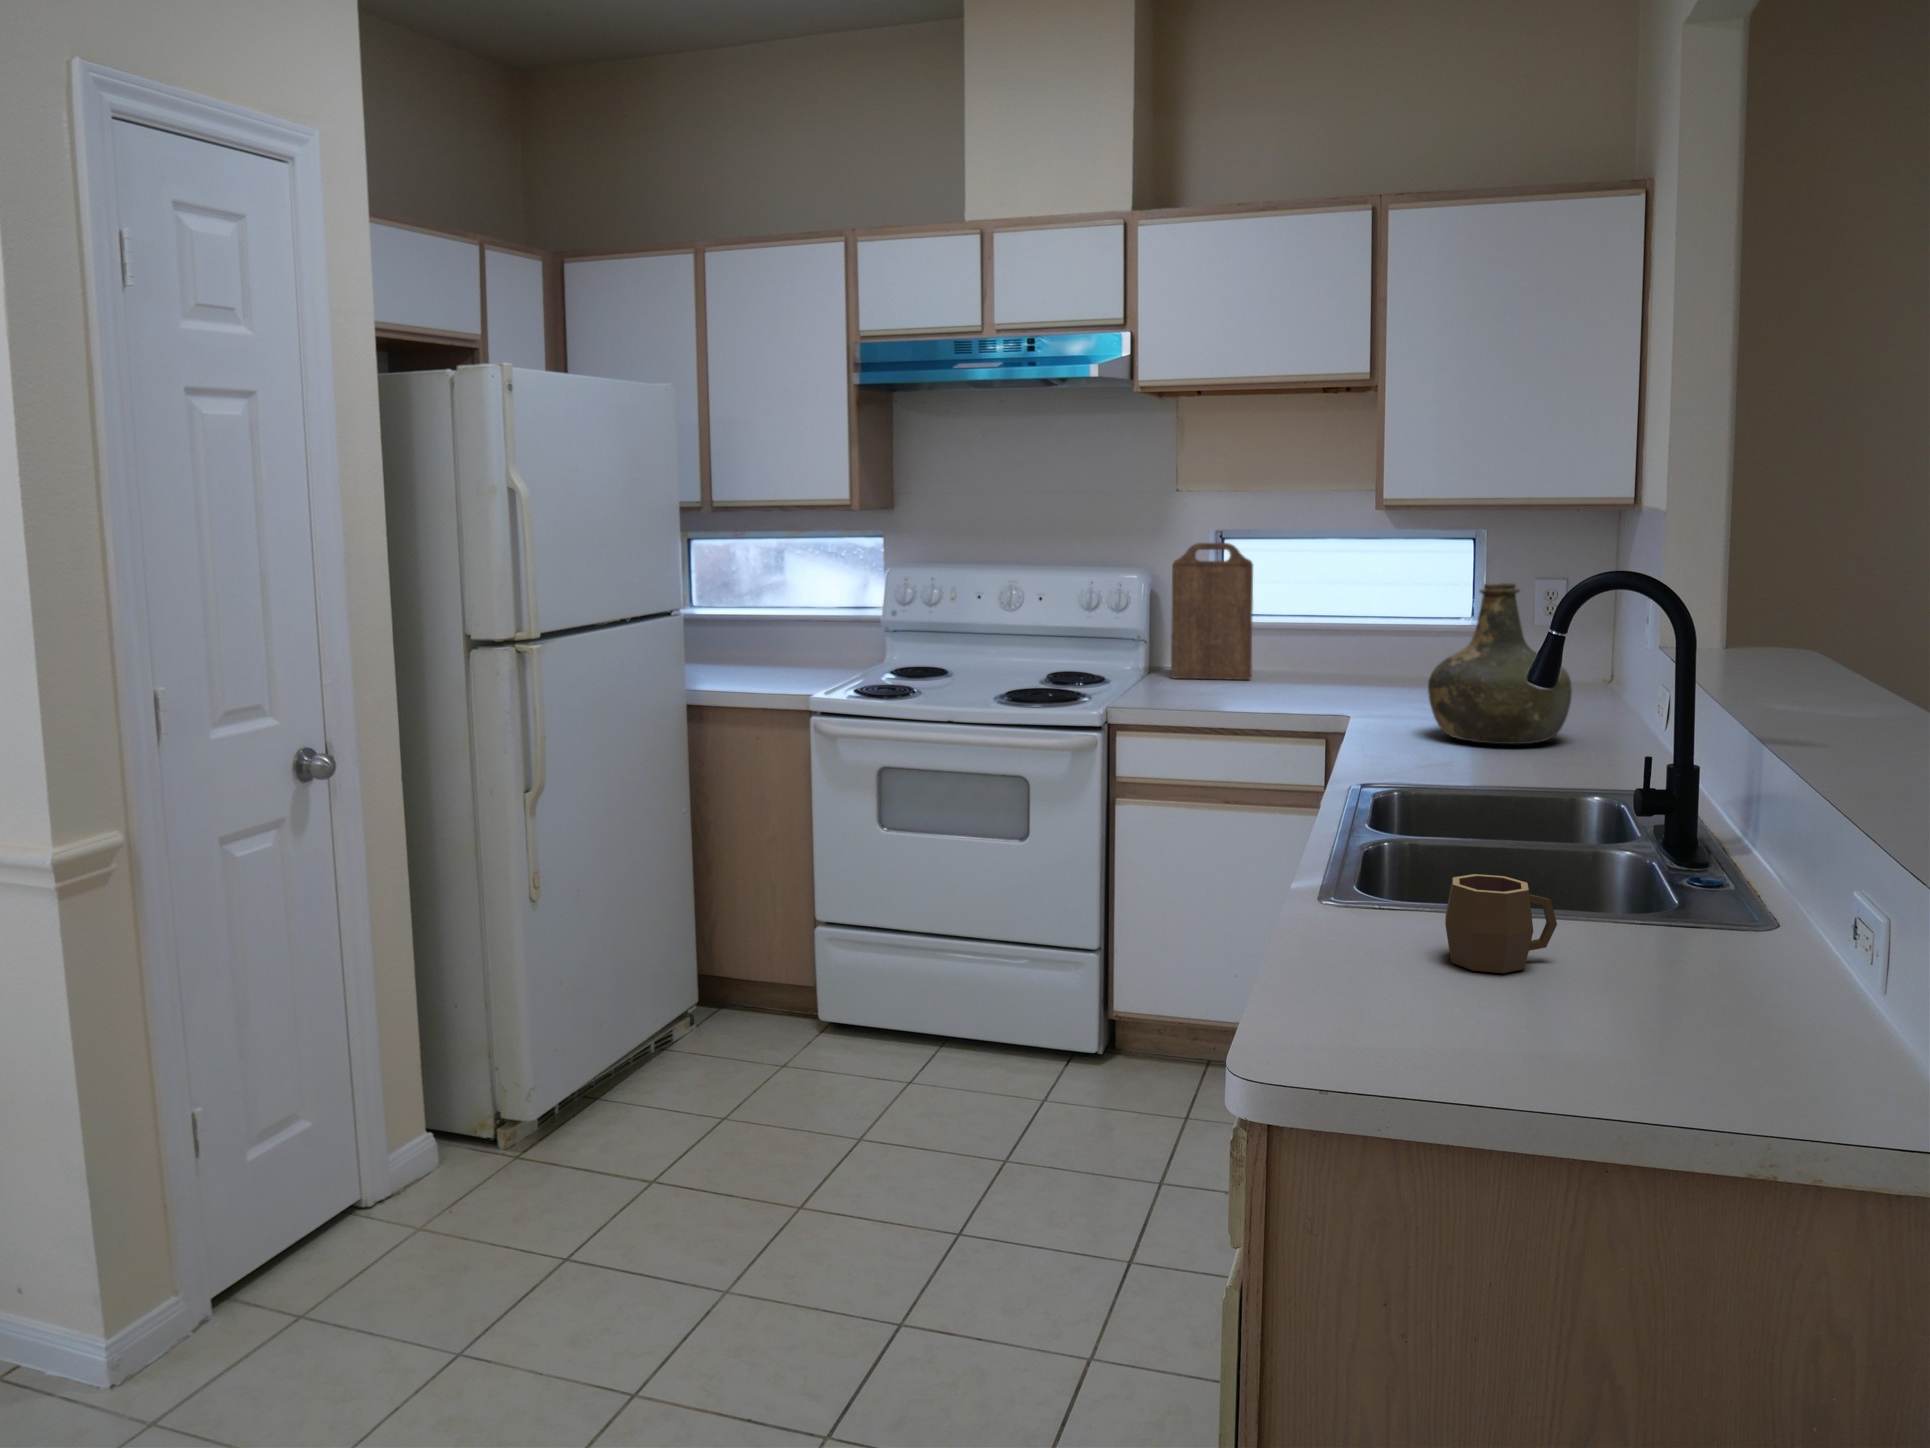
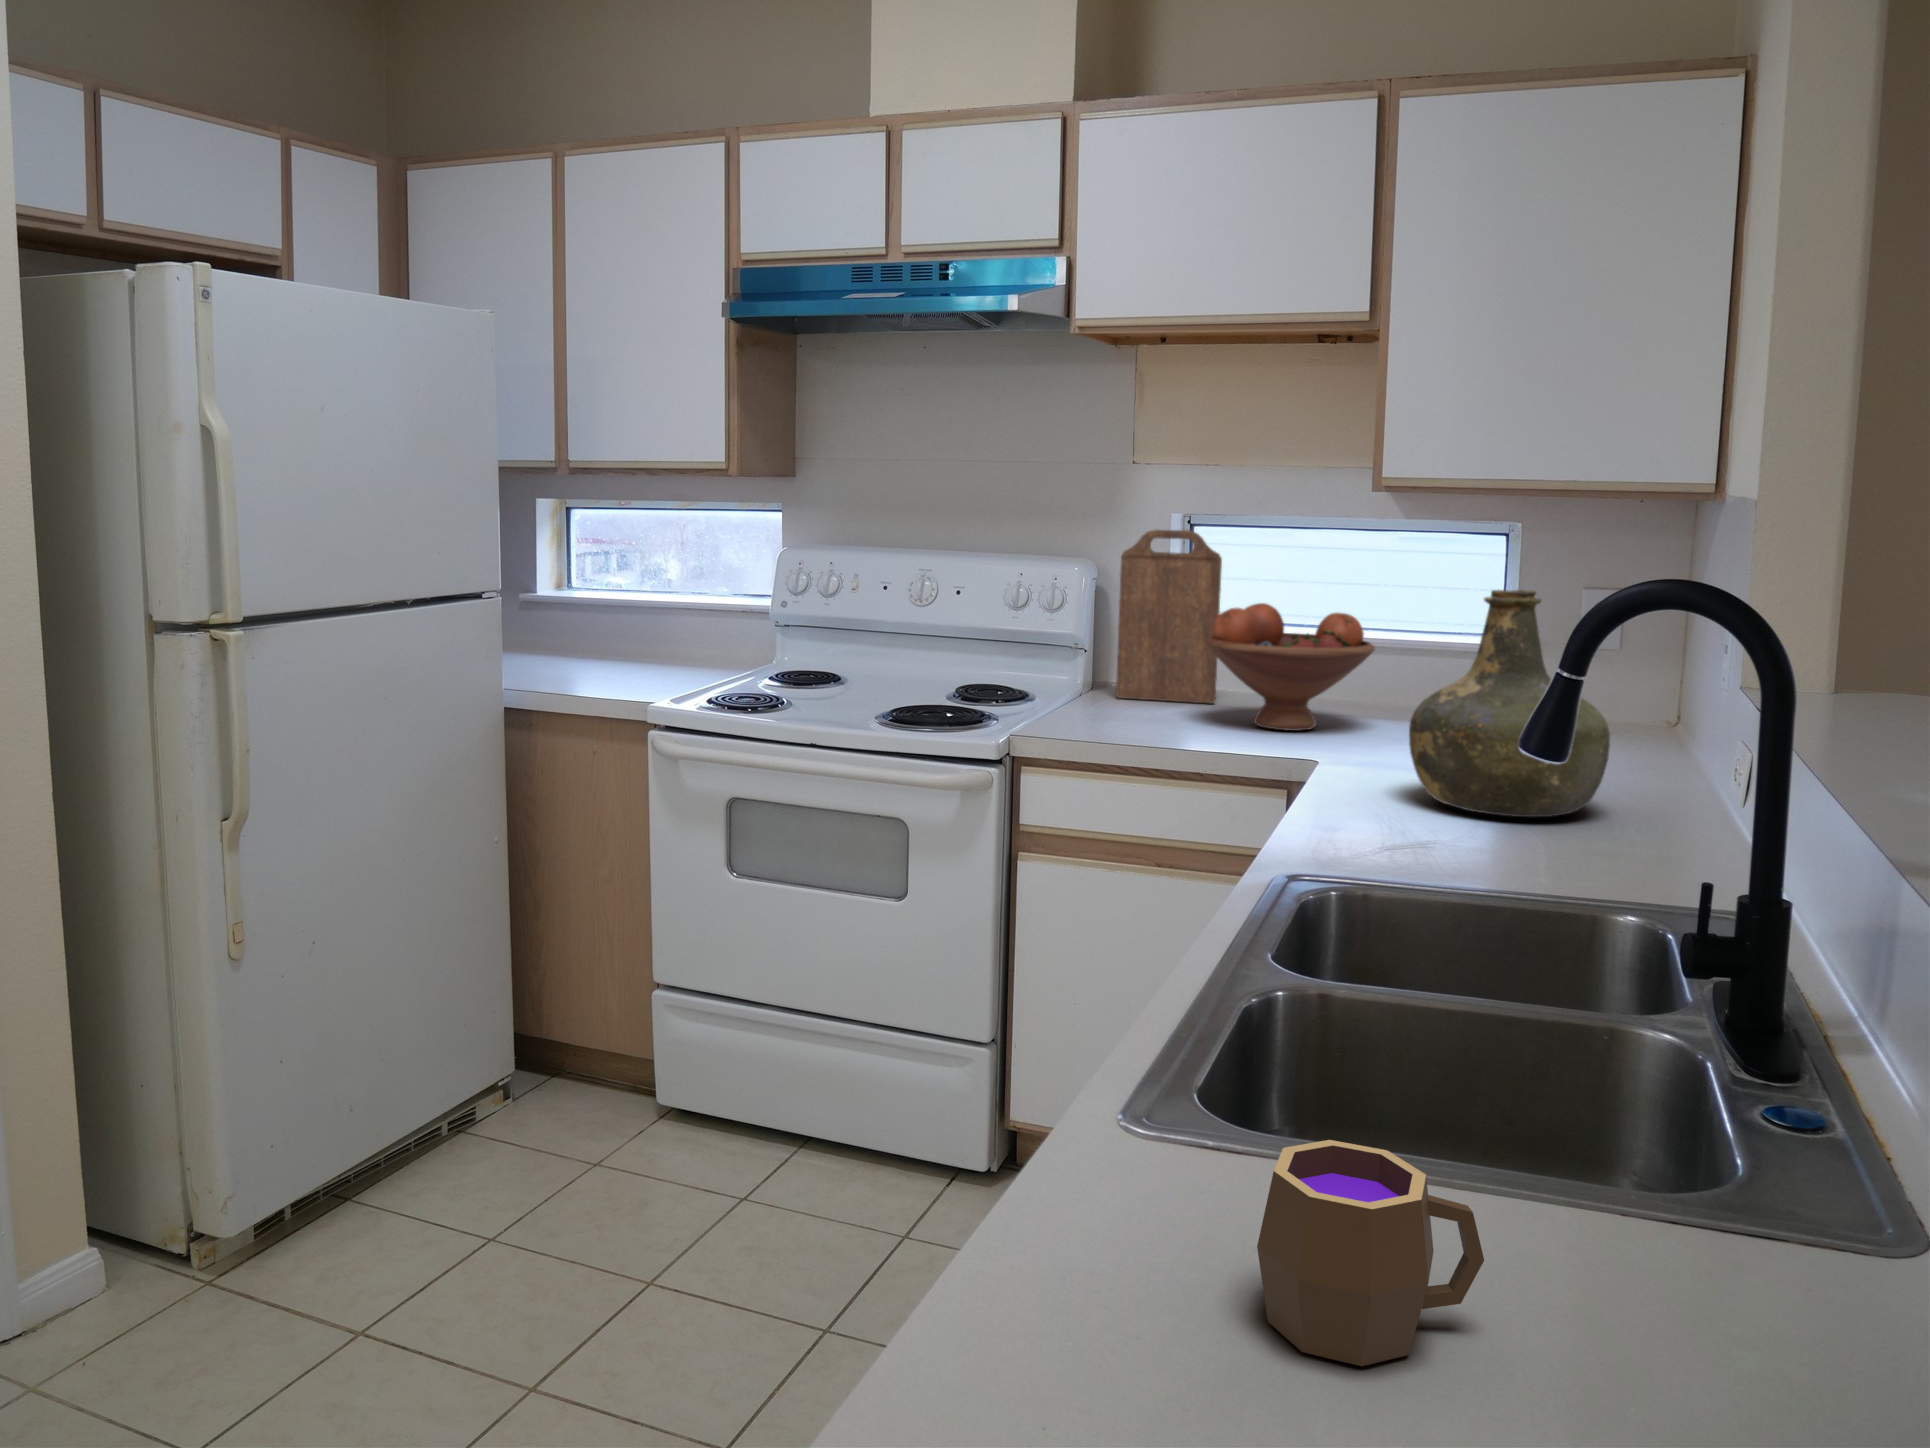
fruit bowl: none [1251,598,1383,696] -> present [1206,603,1375,731]

